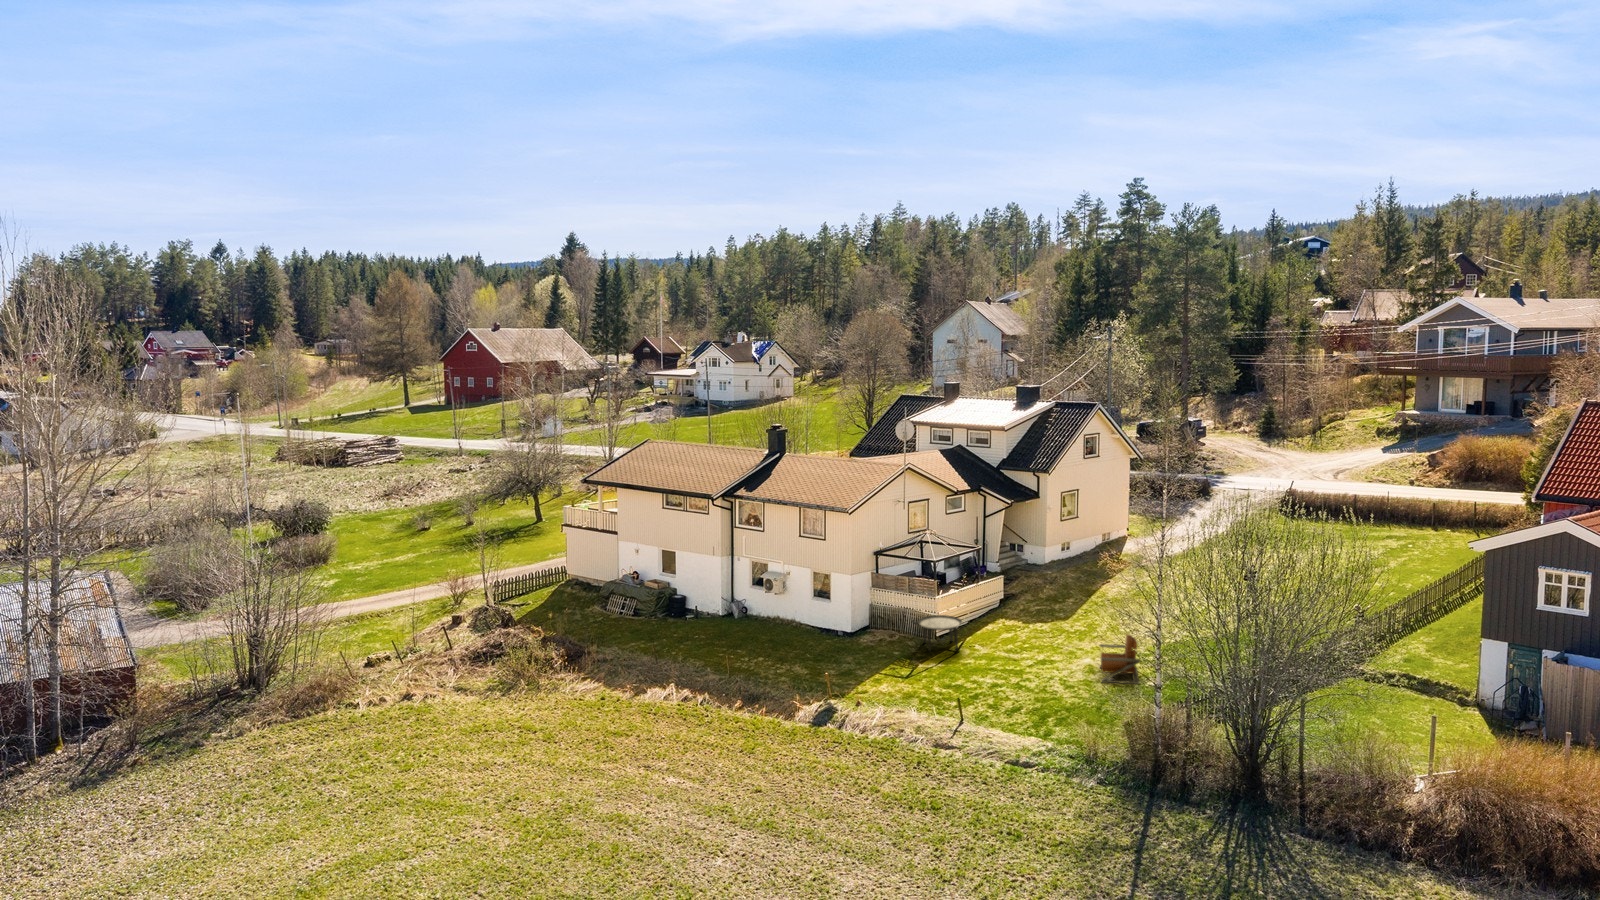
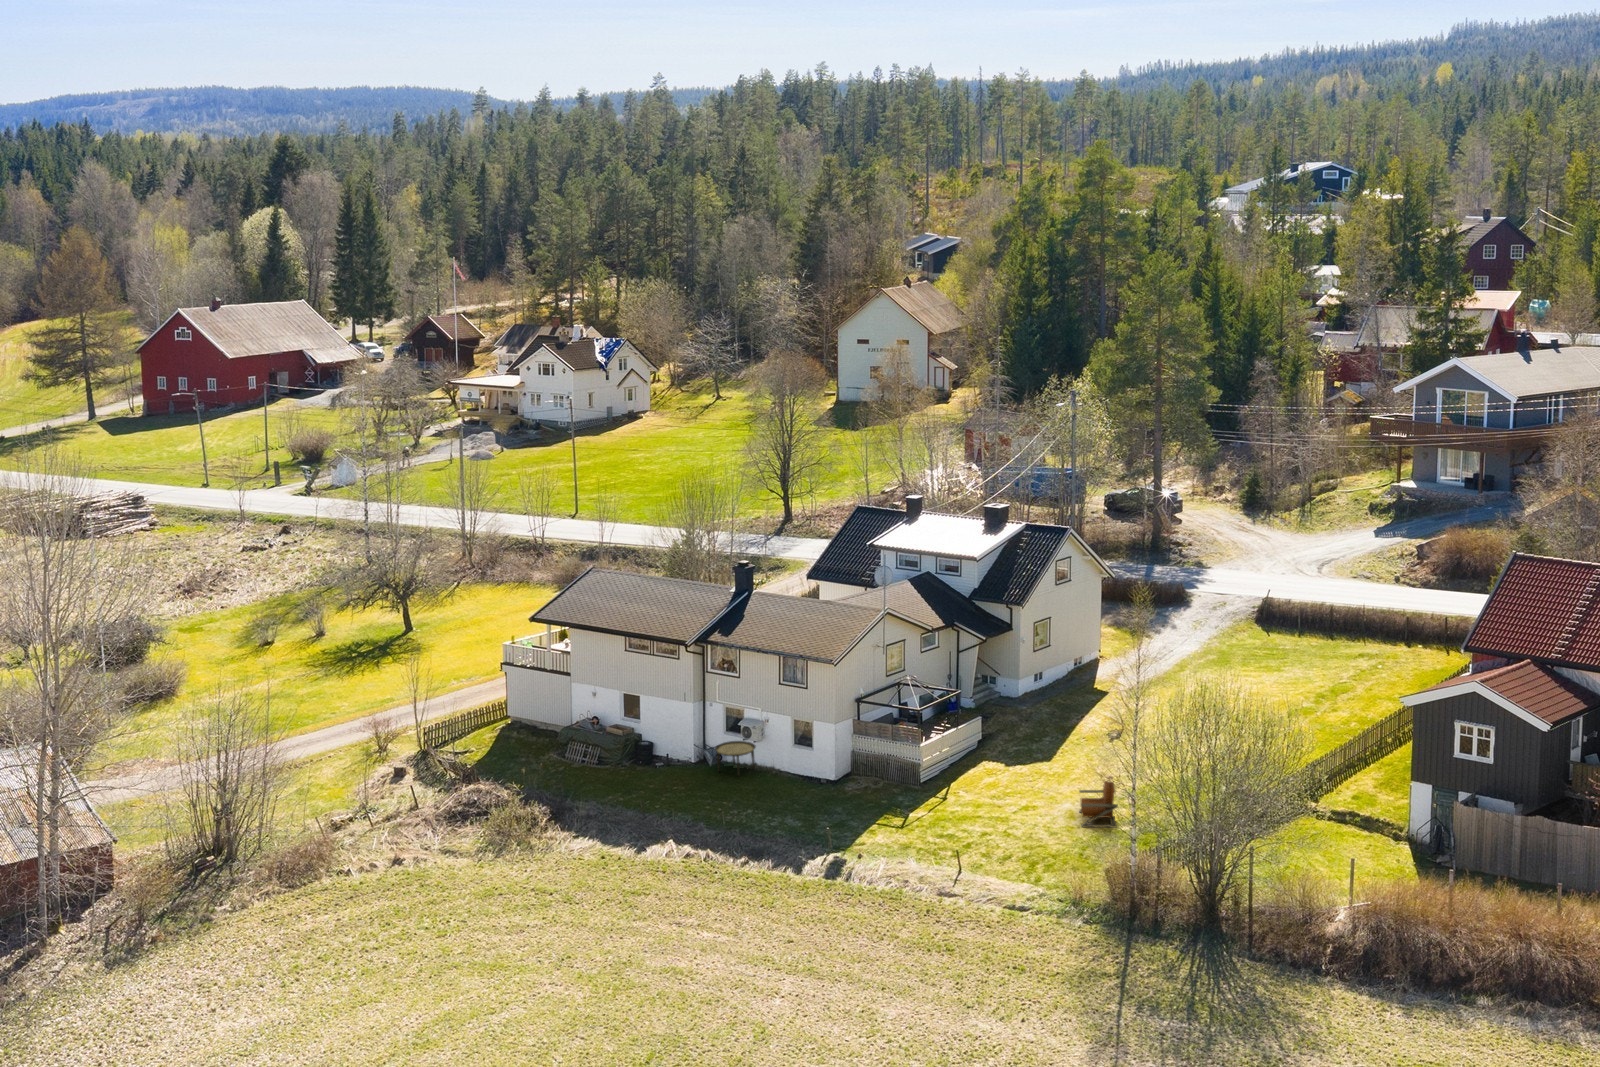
round table: present [918,615,962,652] -> present [715,741,755,776]

